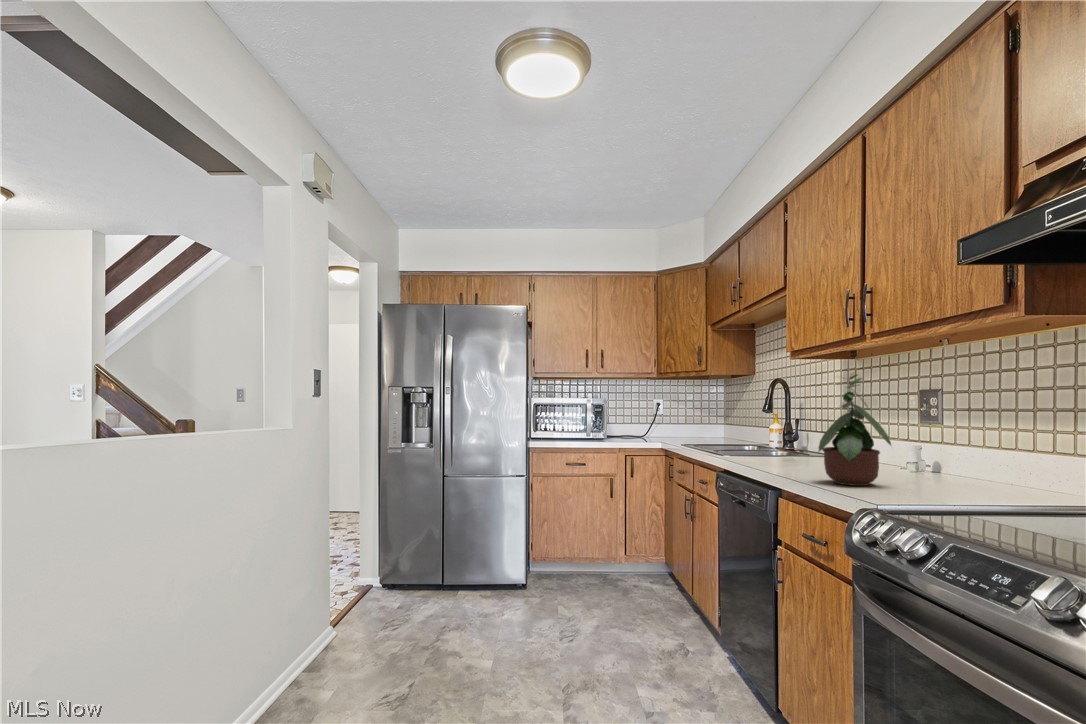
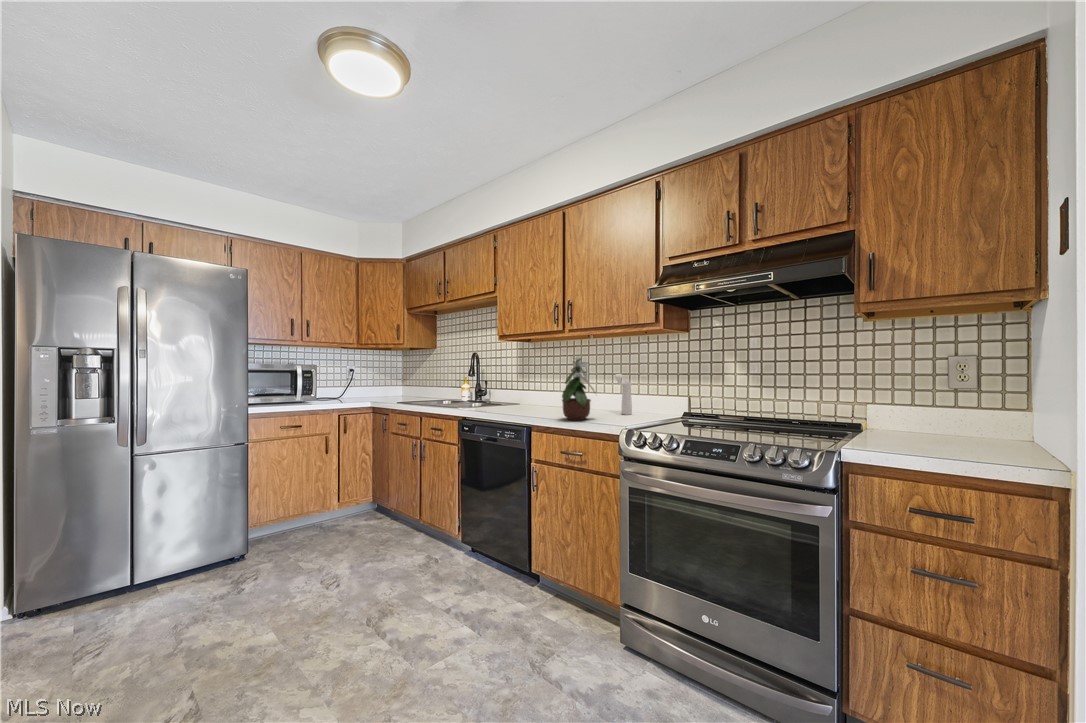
pepper mill: none [971,411,1001,492] -> present [615,374,632,415]

